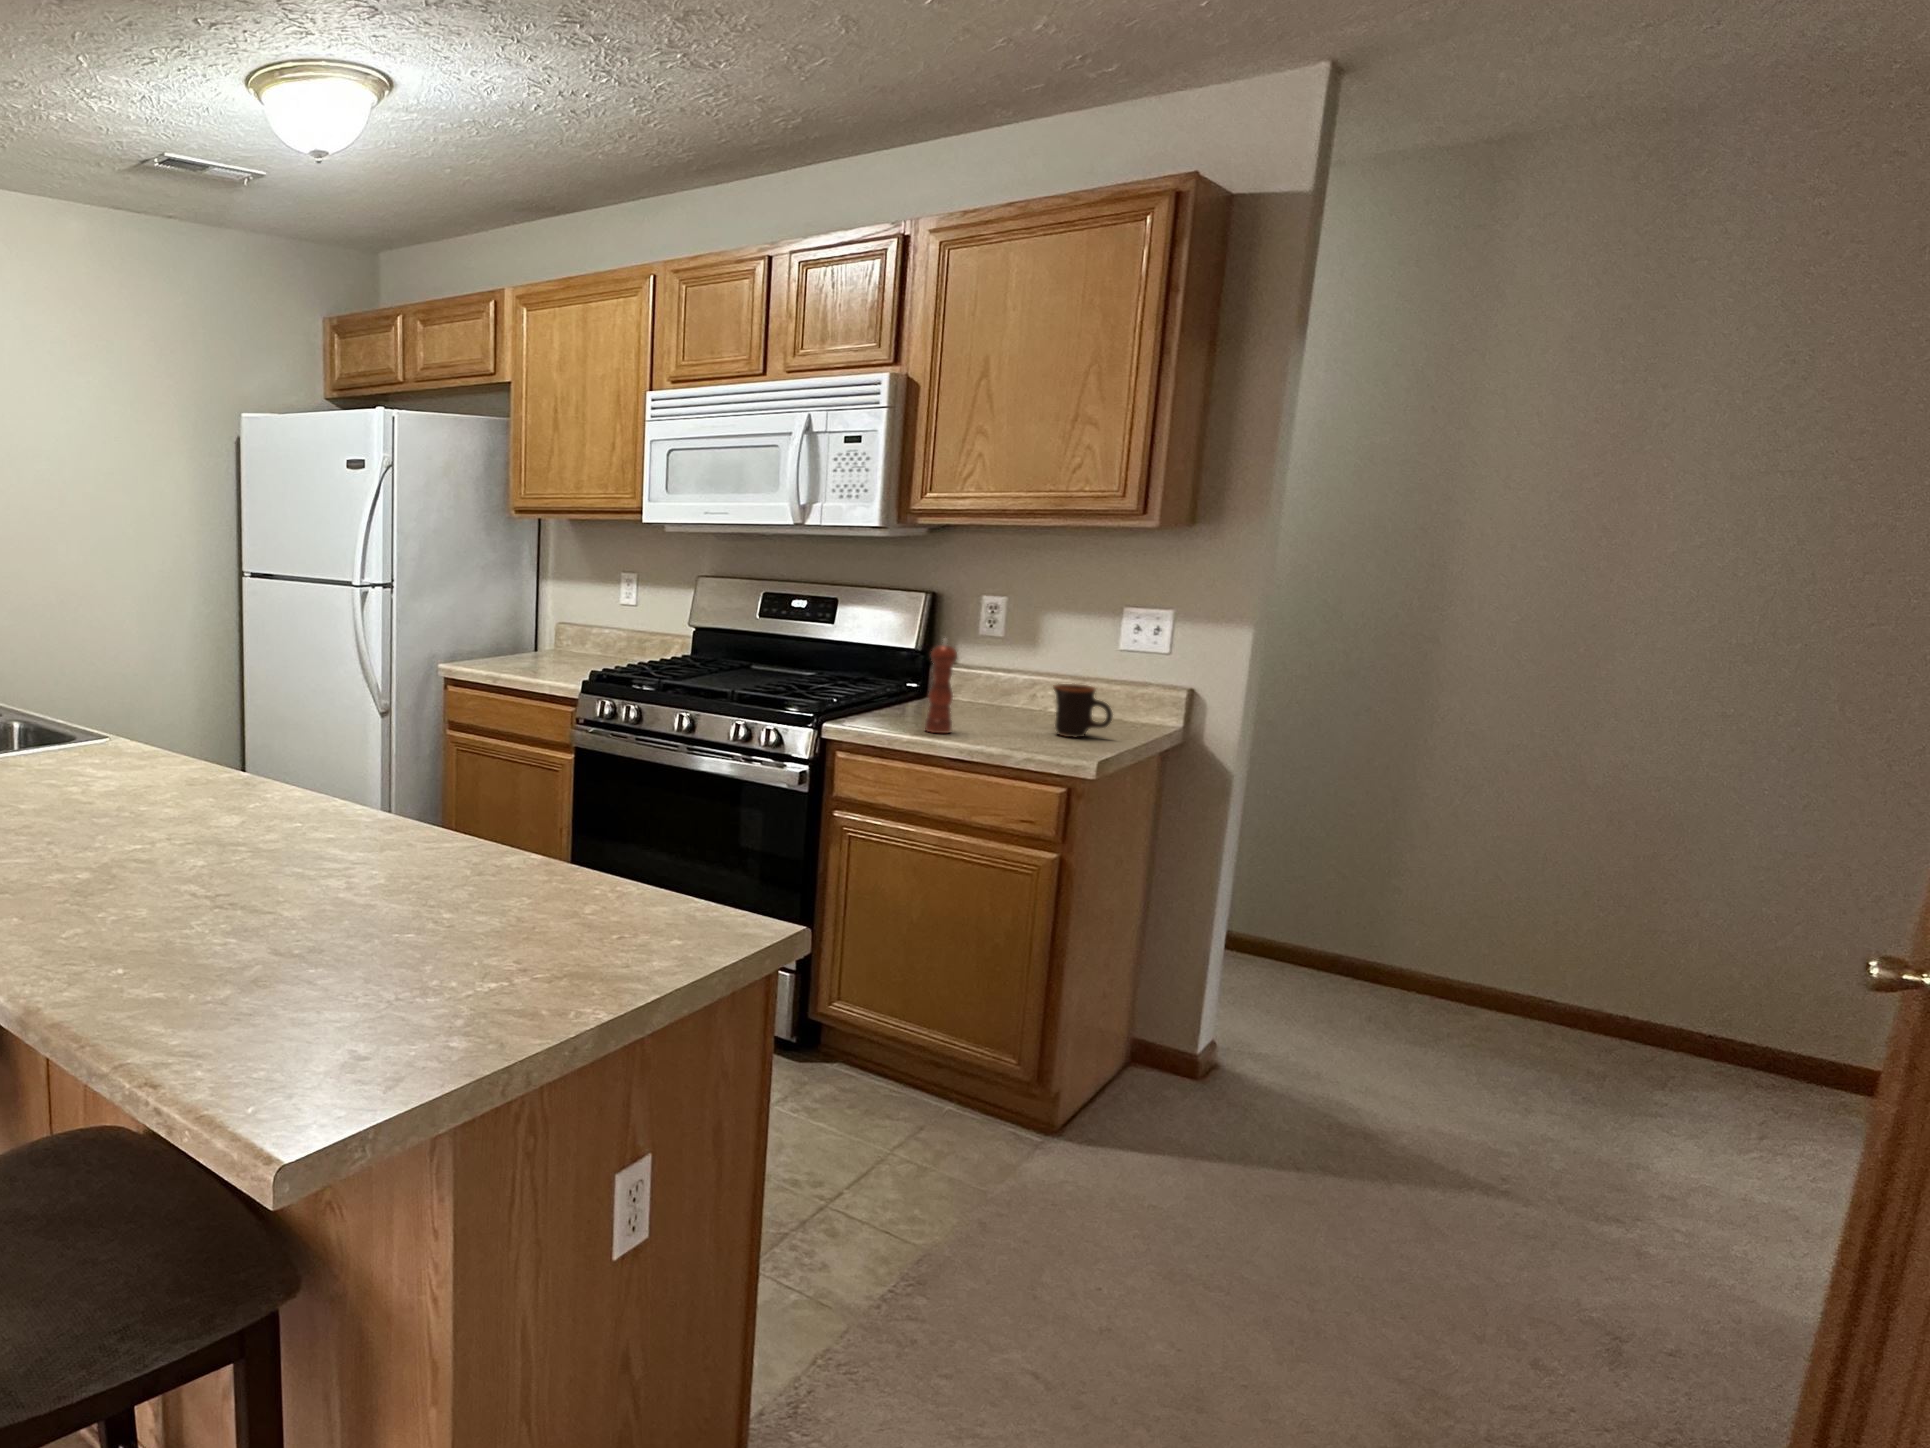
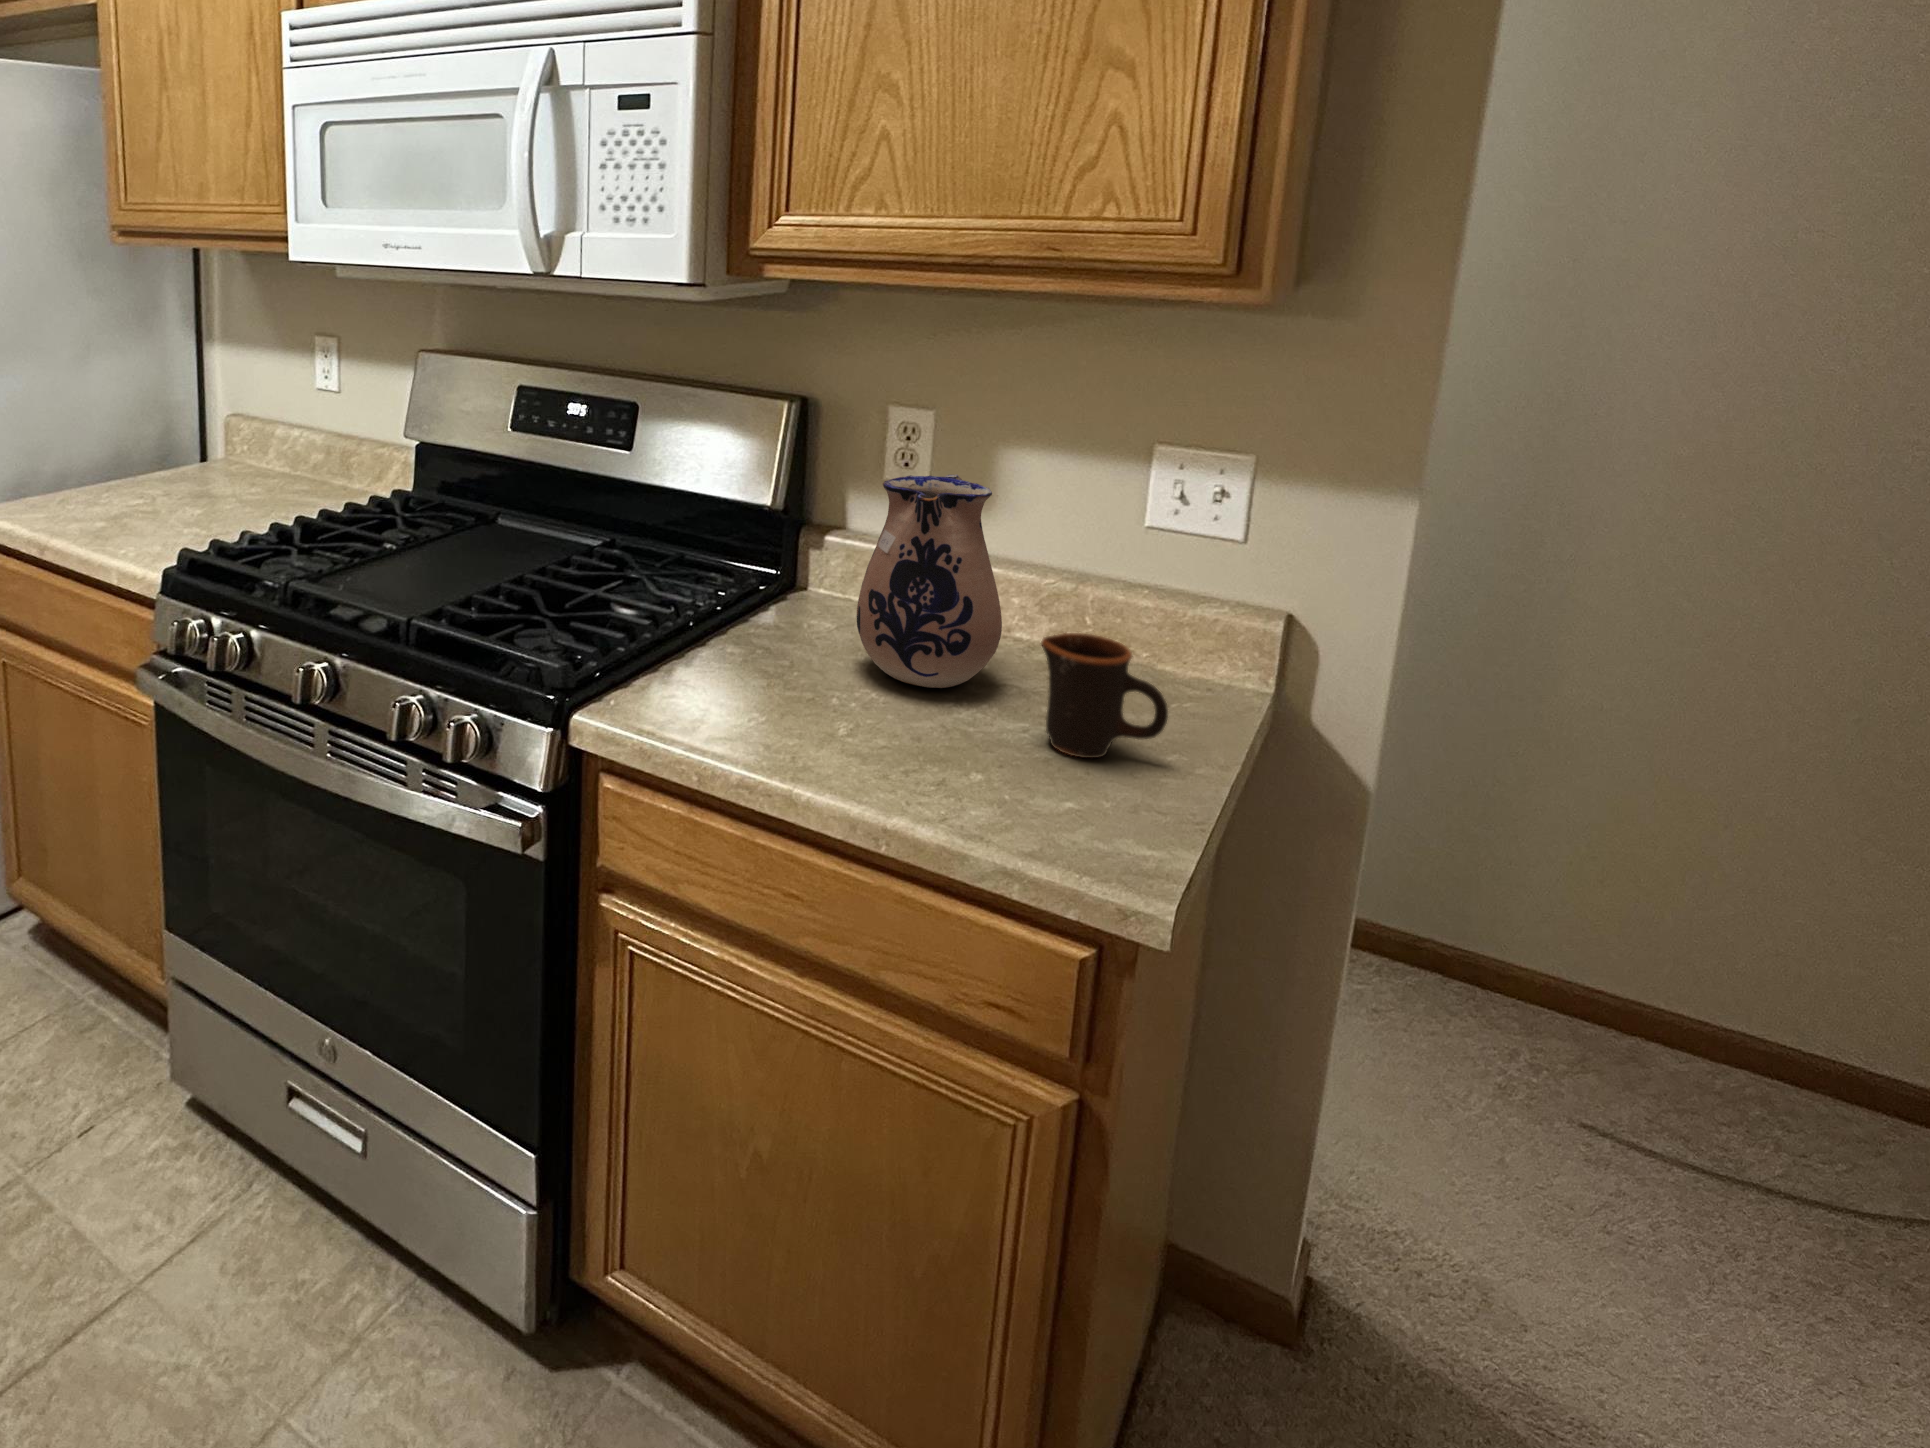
ceramic pitcher: none [963,621,1038,721] -> present [856,474,1002,688]
pepper mill: present [925,639,957,733] -> none [777,545,842,758]

